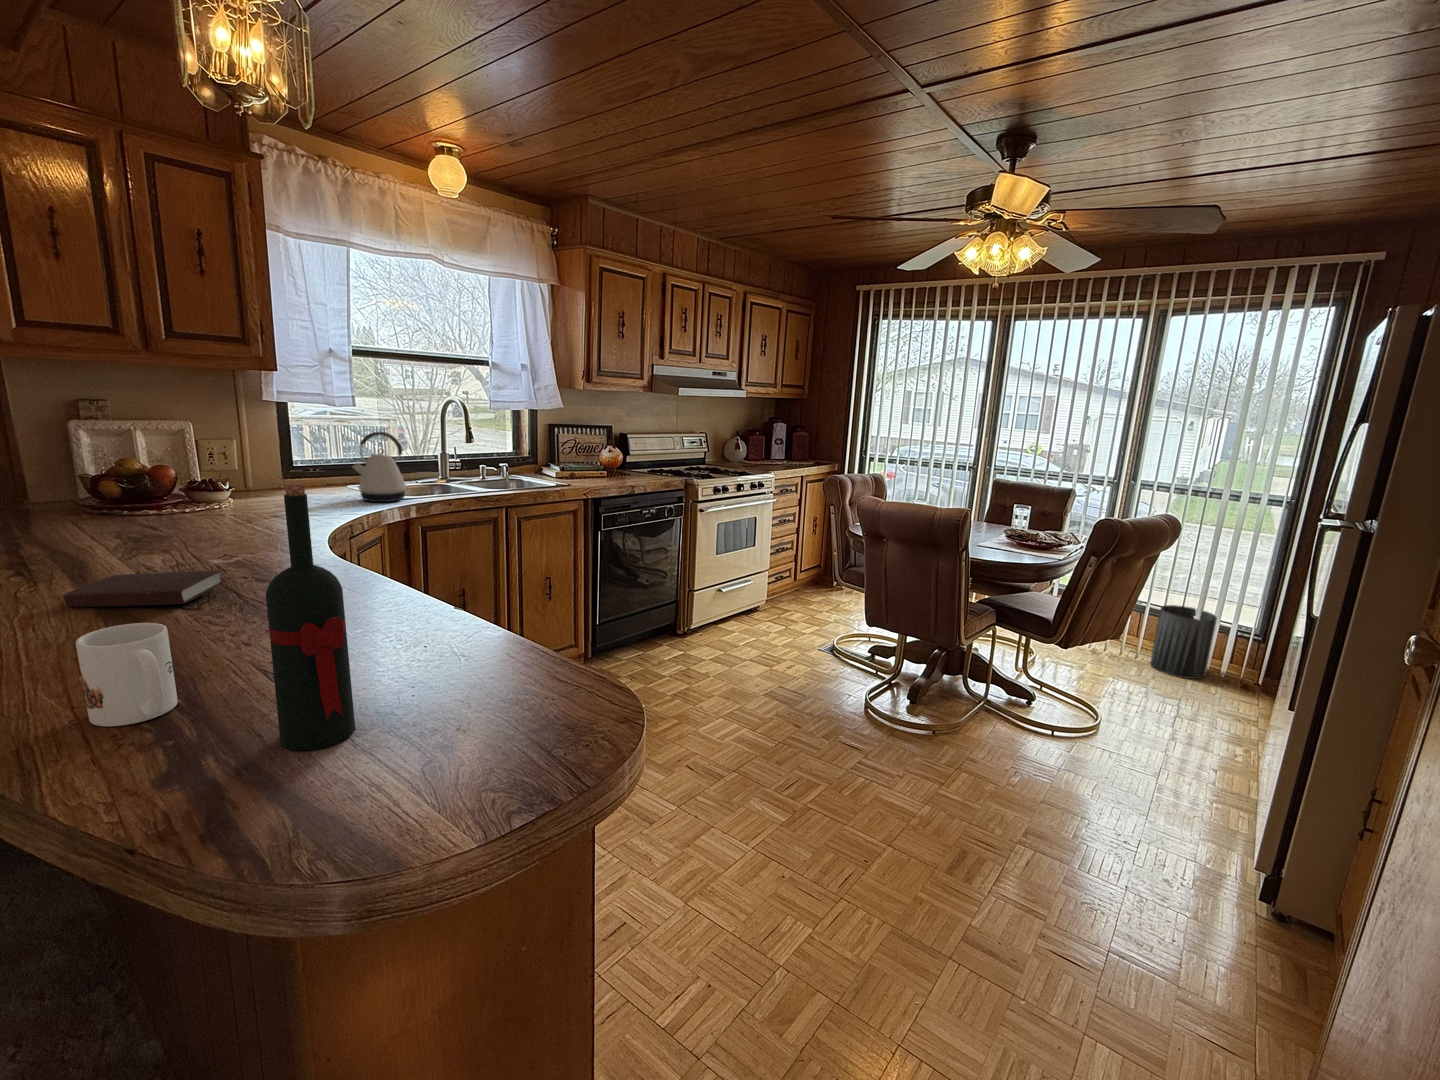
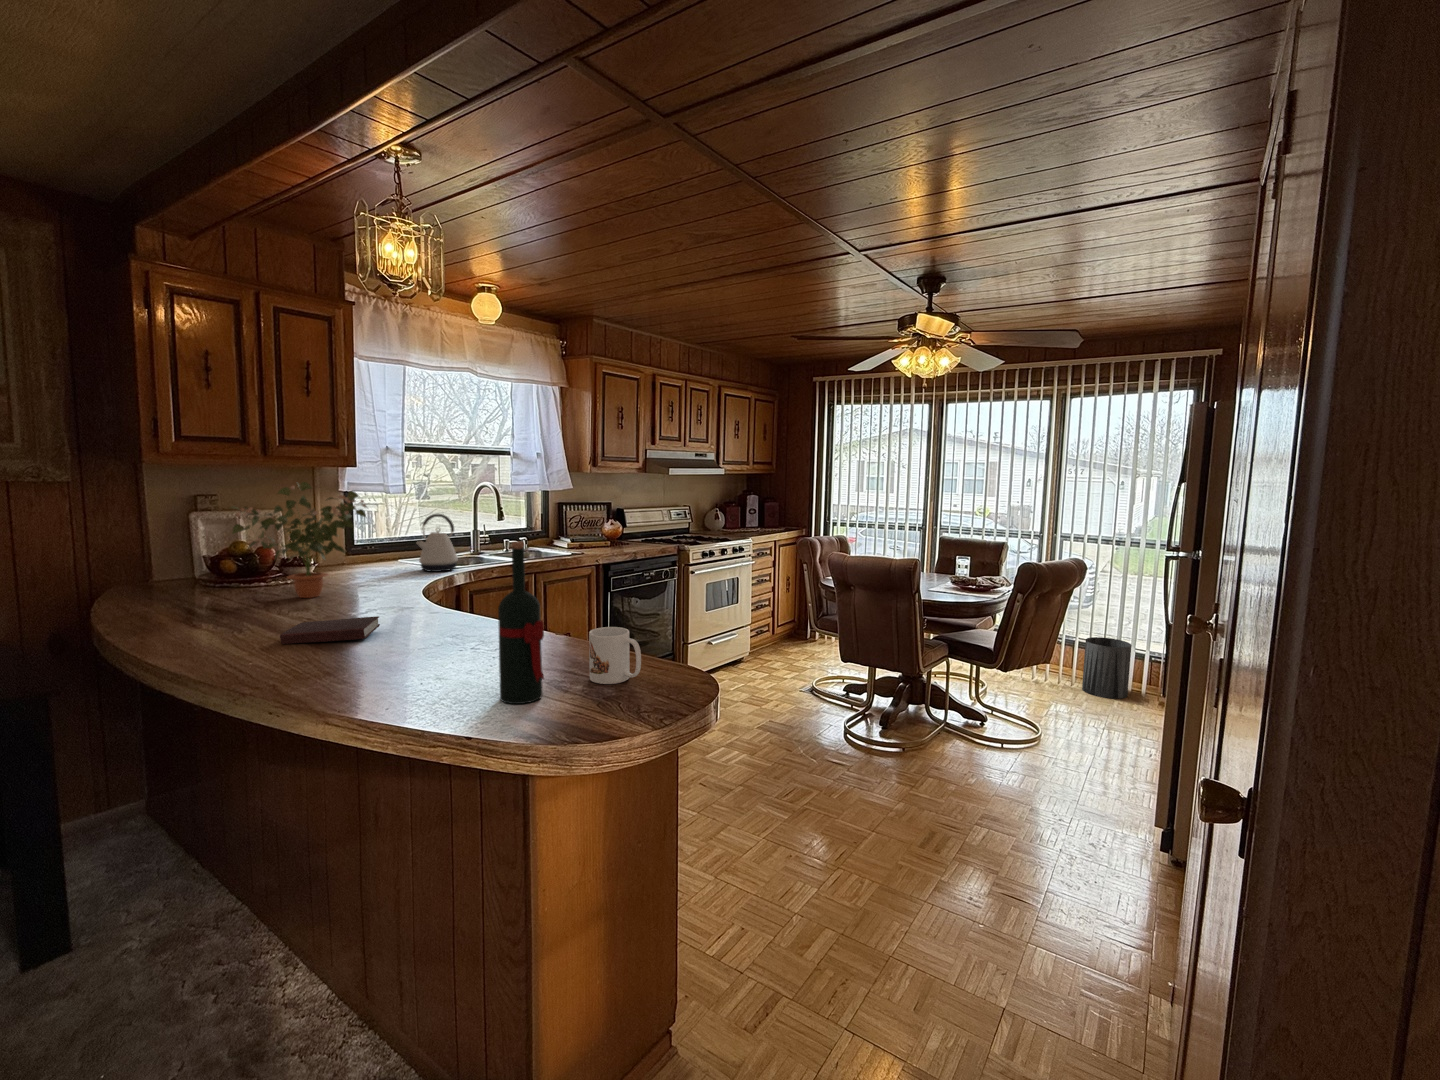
potted plant: none [72,384,265,534] -> present [231,482,367,598]
mug: present [76,623,178,726] -> present [589,627,641,684]

